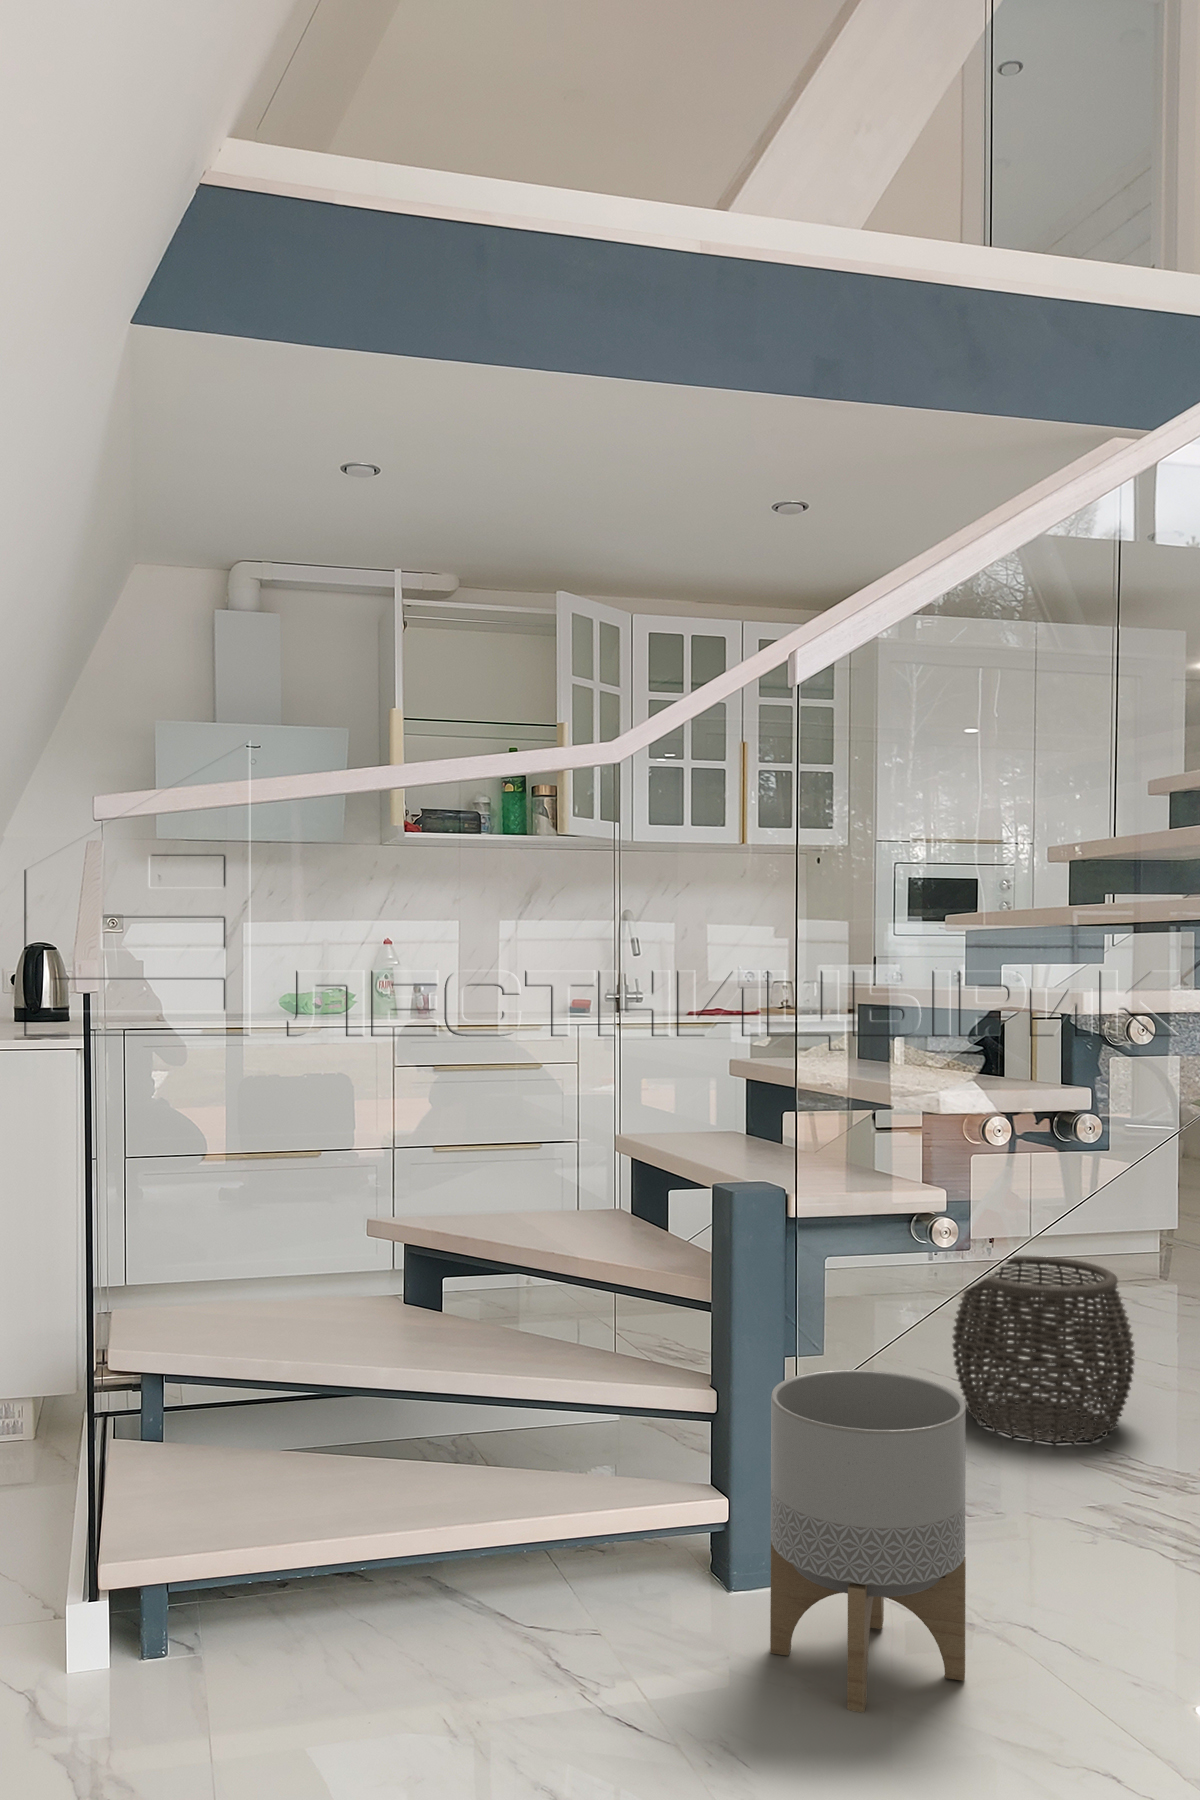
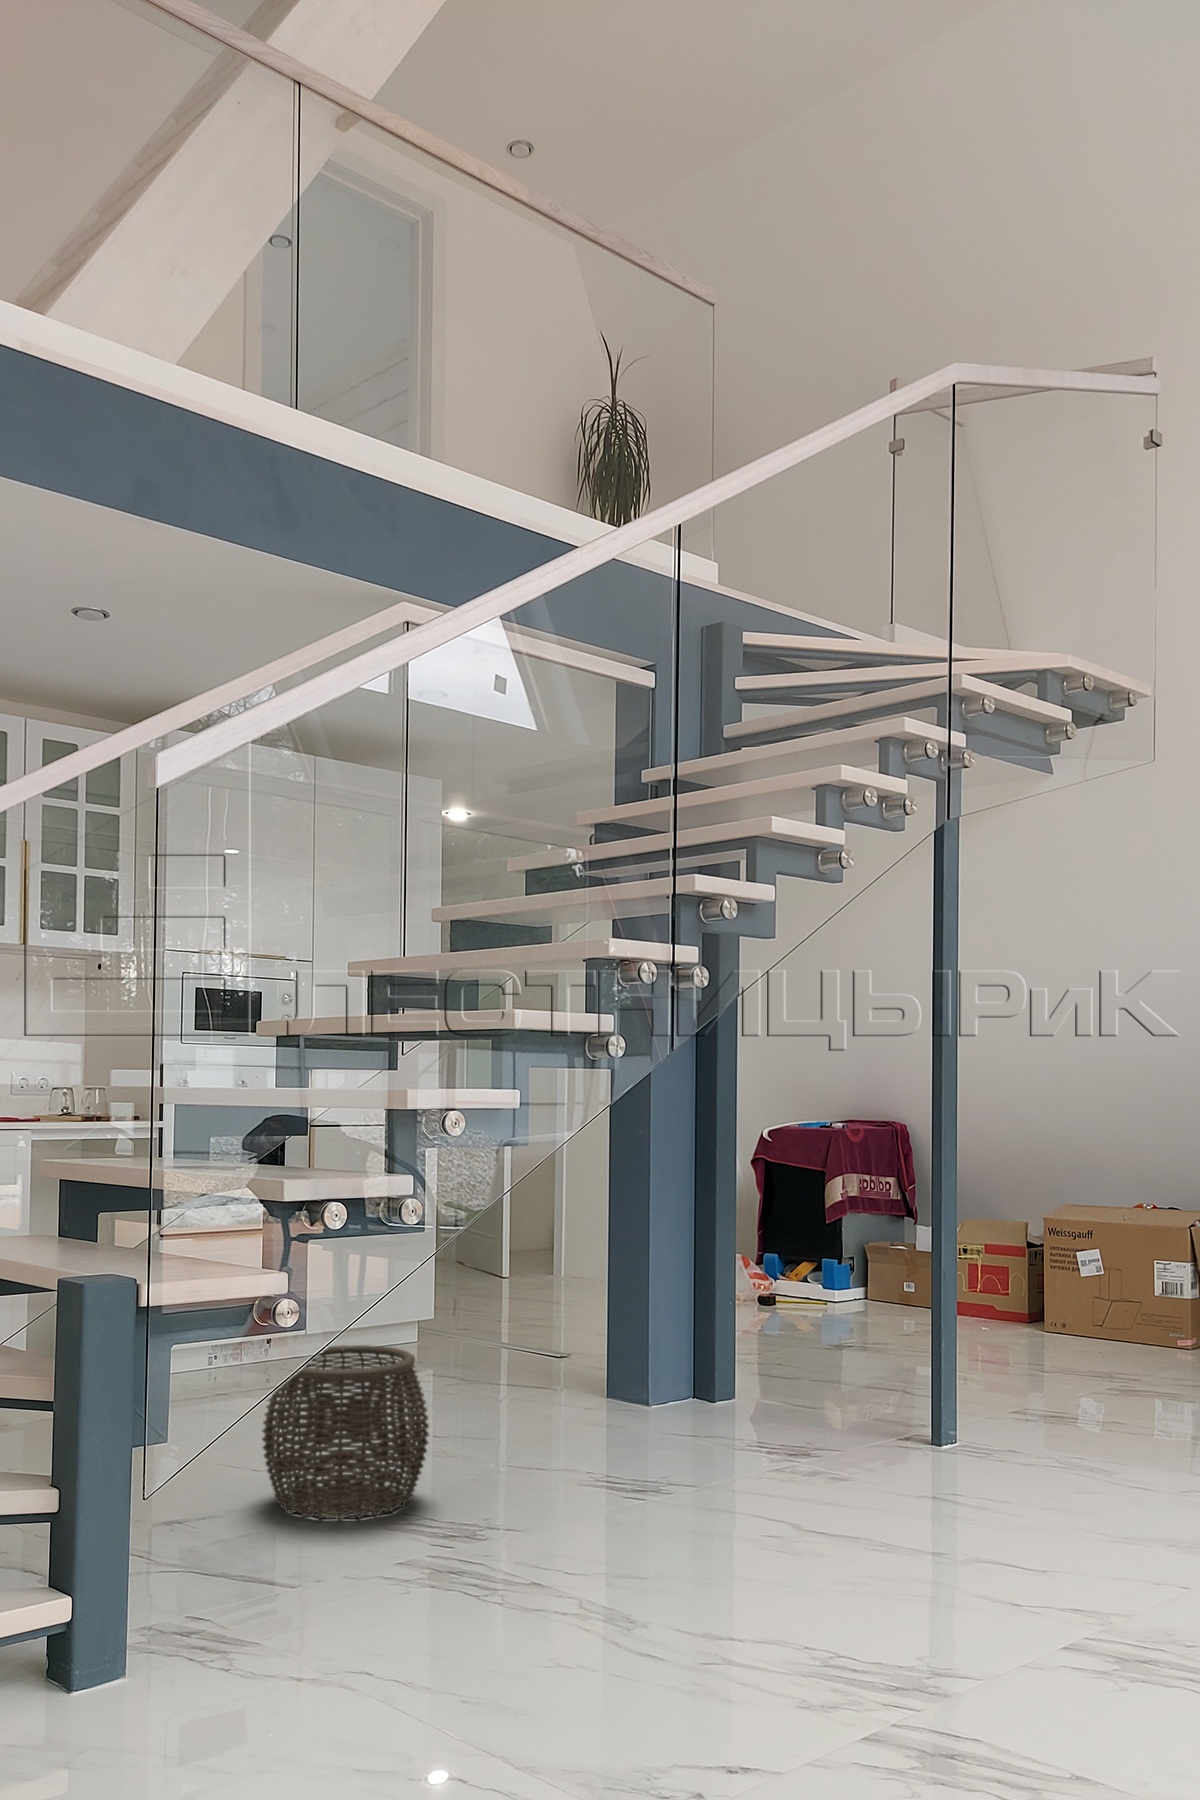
planter: present [770,1370,966,1712] -> none [121,1447,312,1766]

